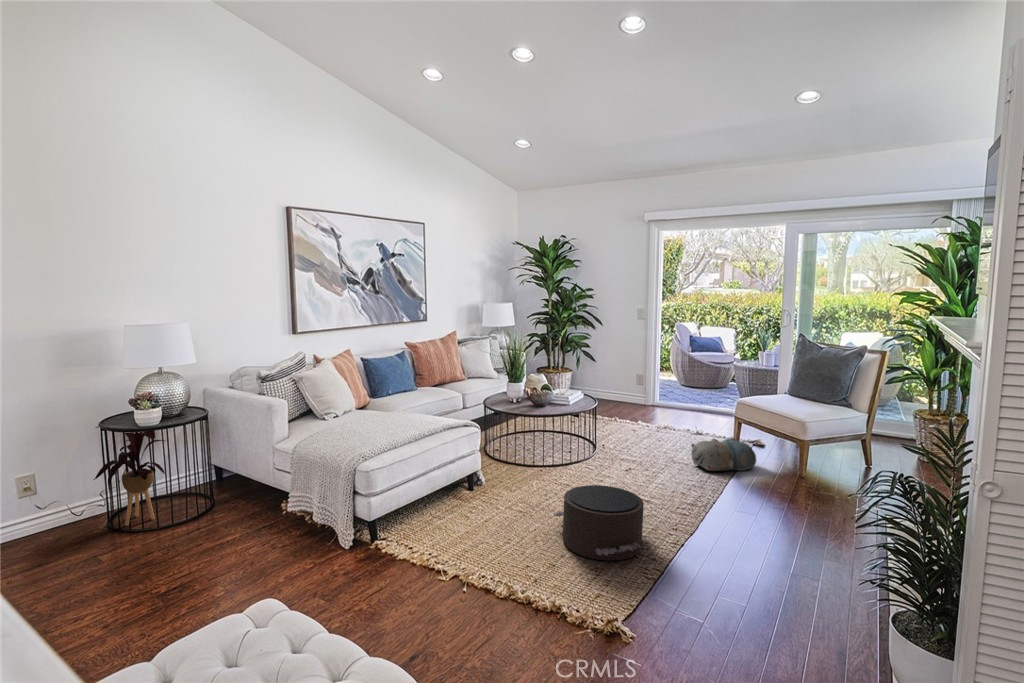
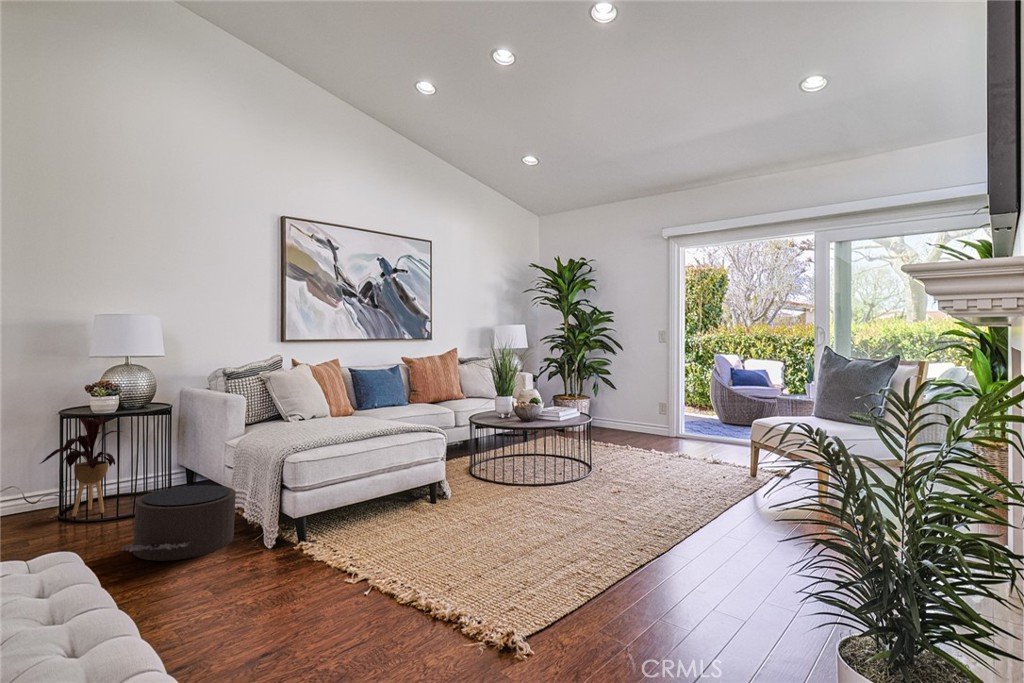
plush toy: present [691,438,756,471] -> none [694,459,772,497]
pouf: present [554,485,644,561] -> present [121,485,236,561]

